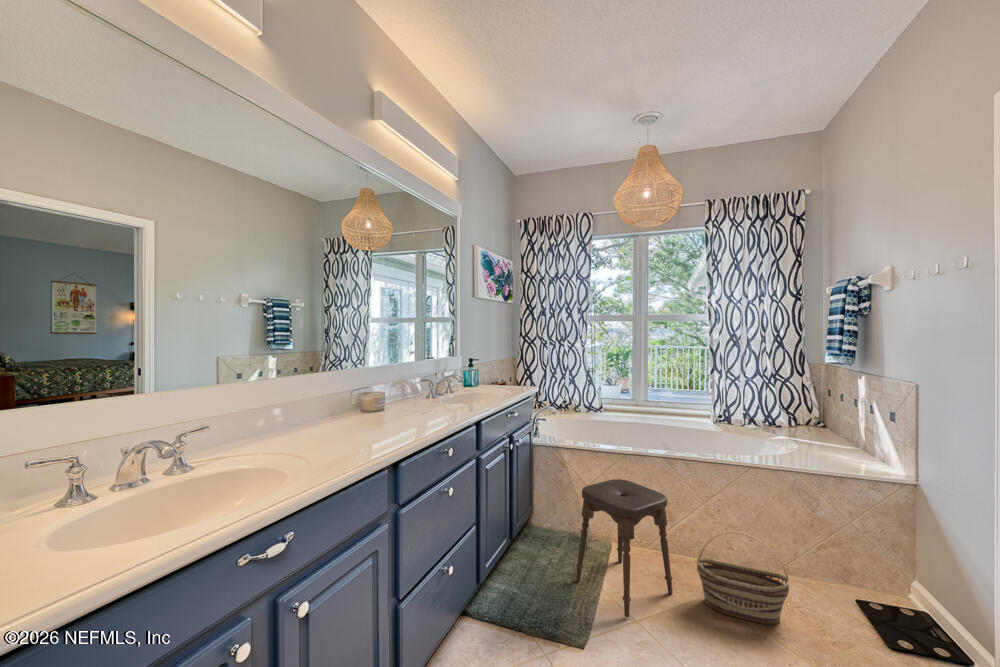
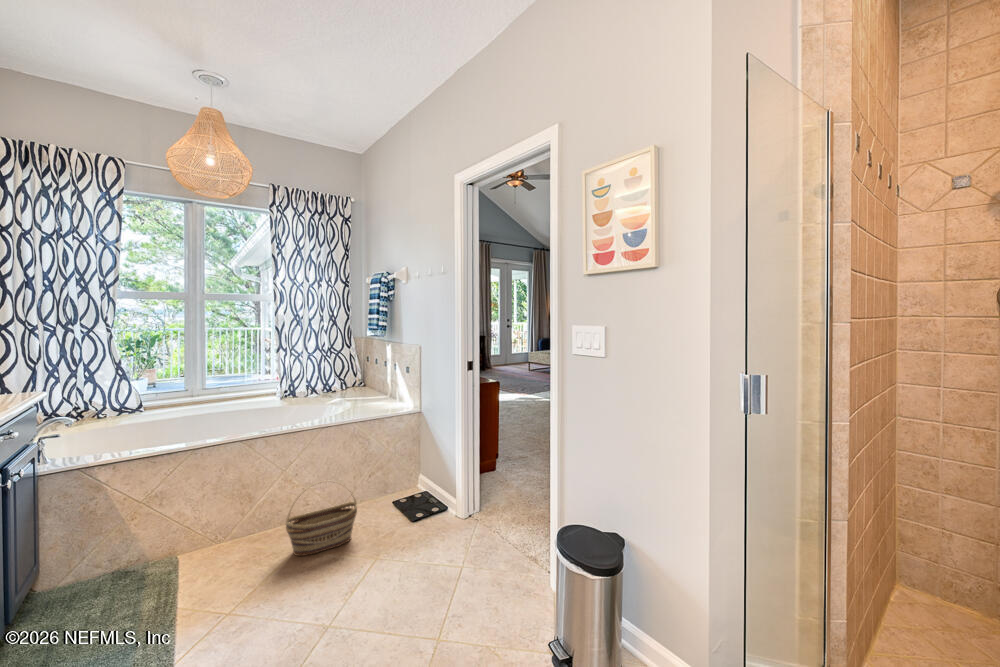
stool: present [576,479,673,618] -> none [143,473,263,610]

